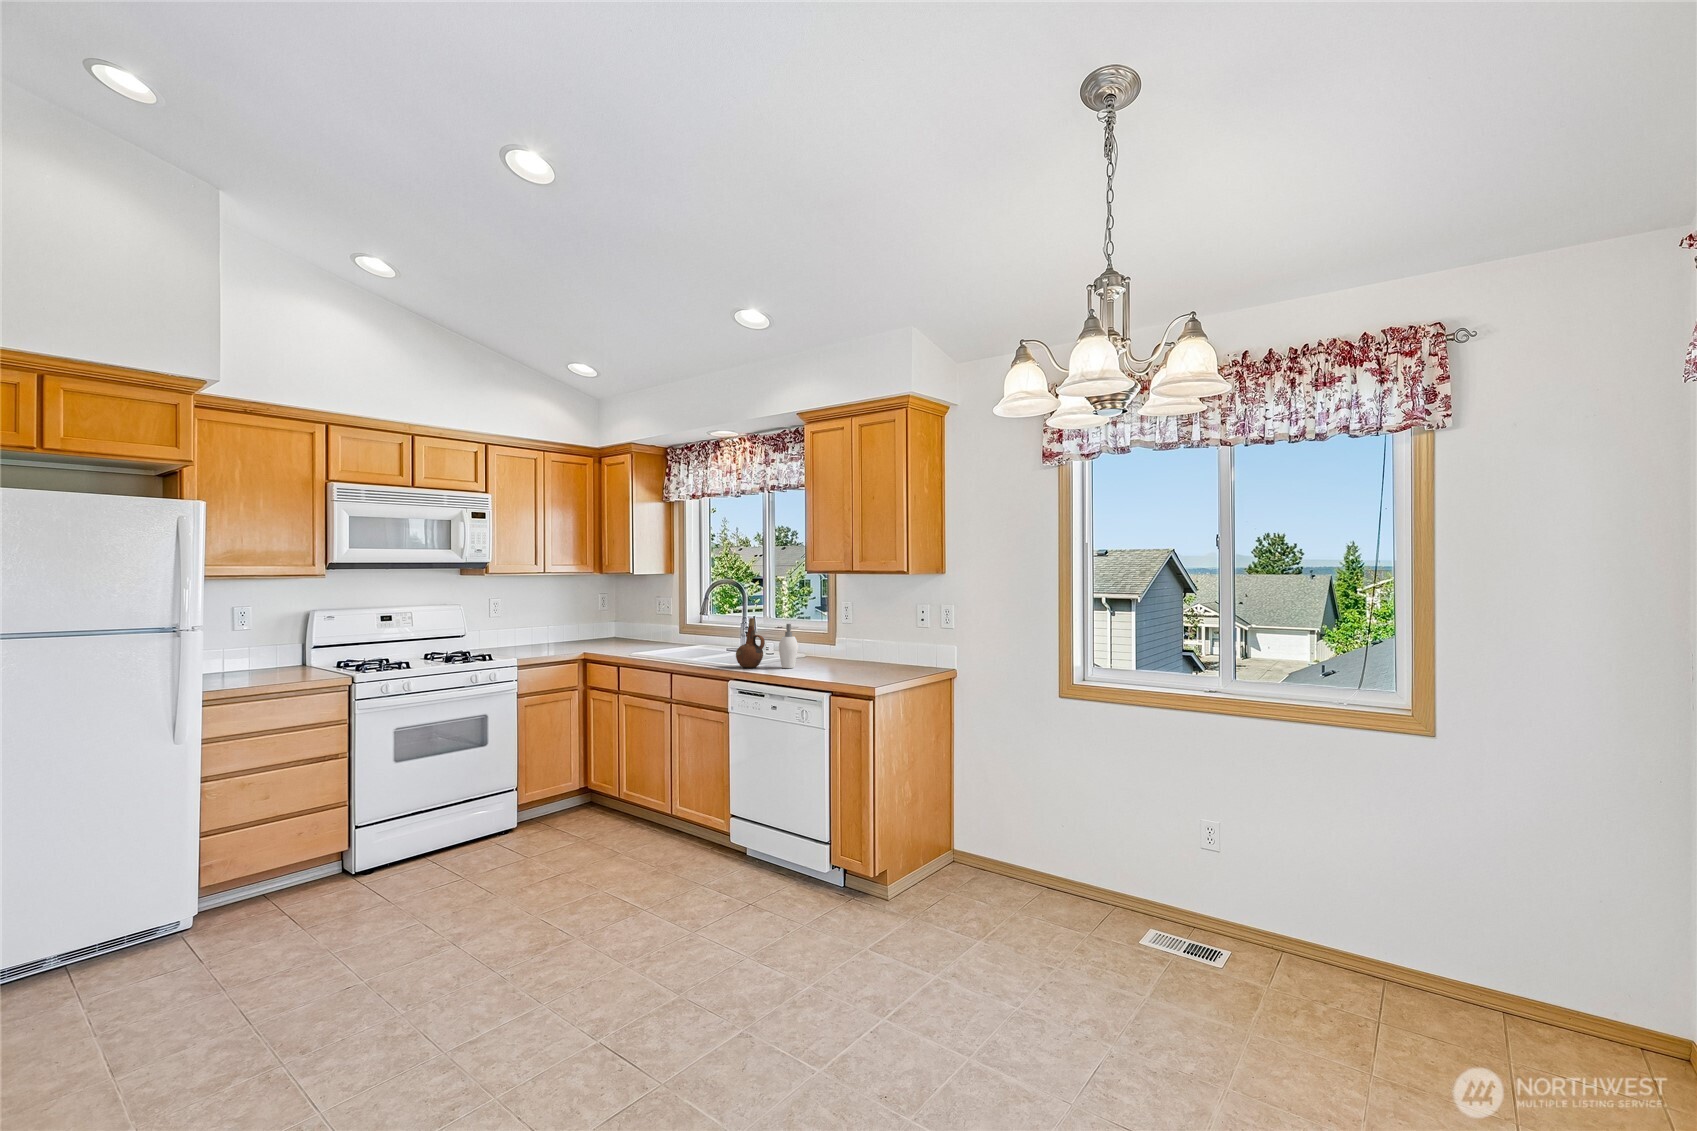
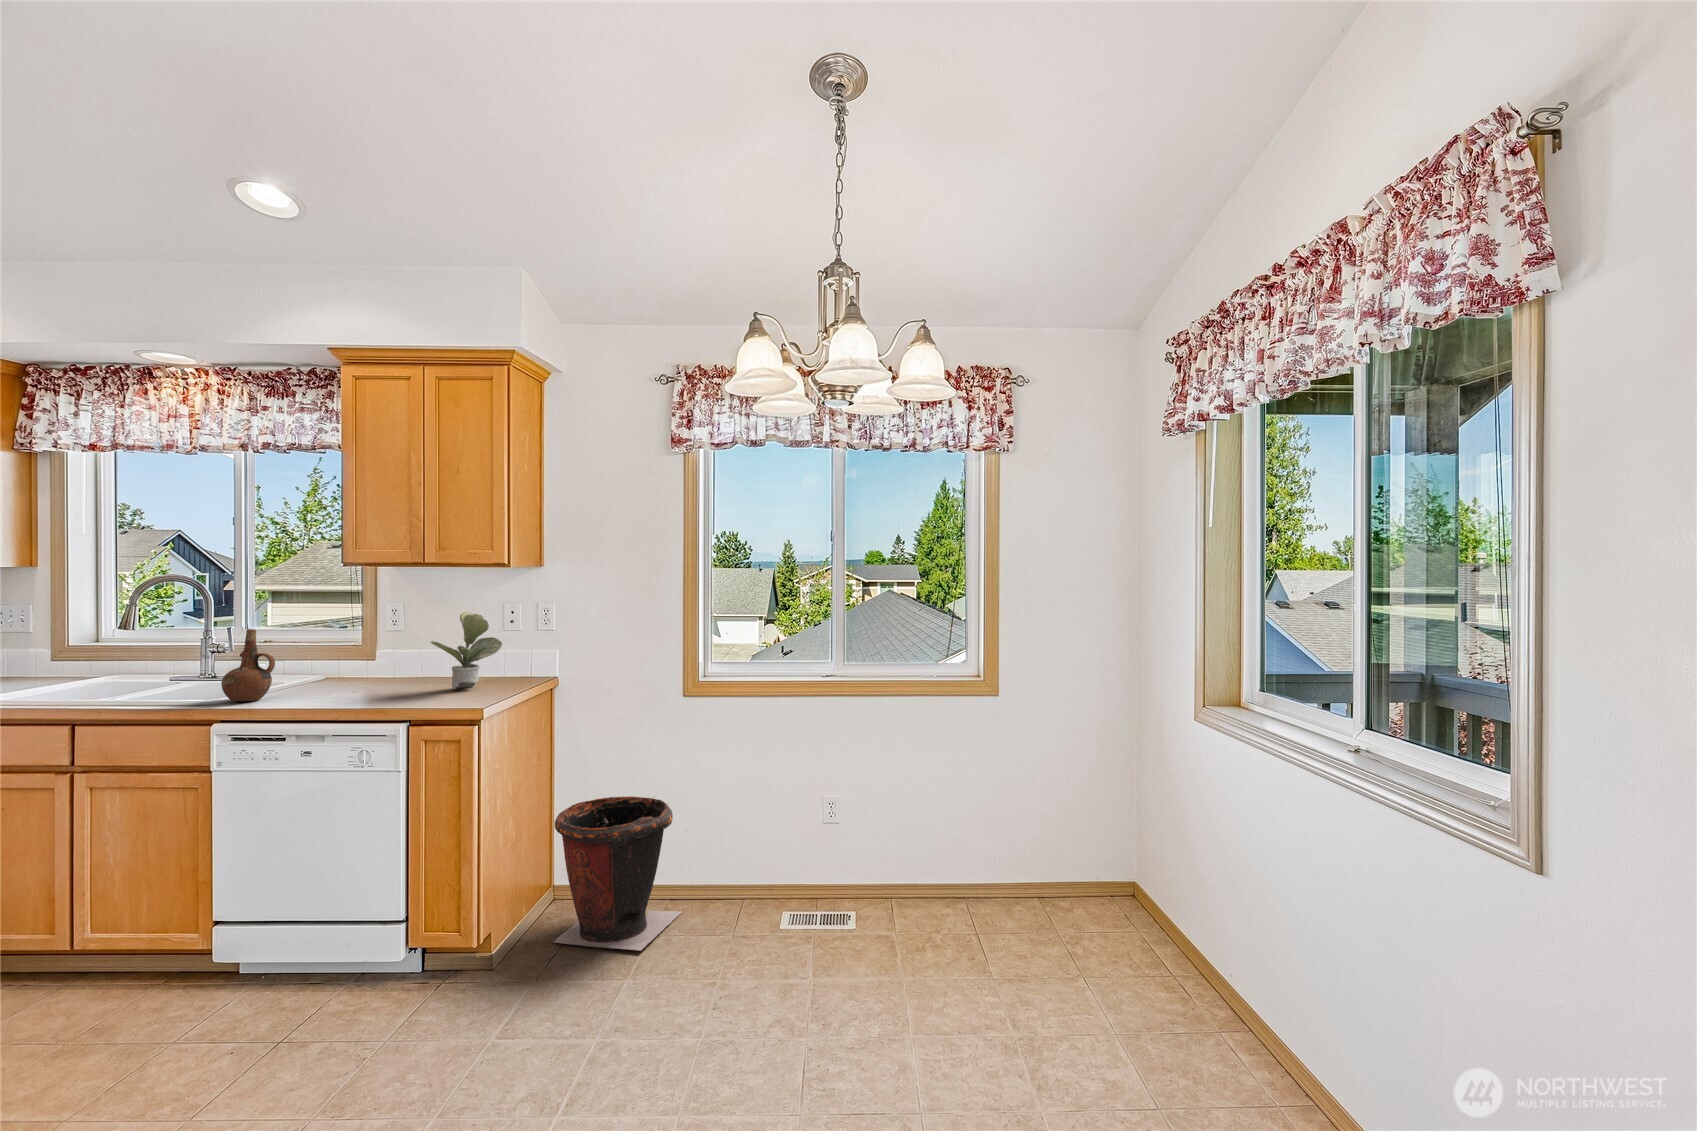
potted plant: none [854,610,906,671] -> present [430,611,502,689]
soap dispenser: present [779,624,798,668] -> none [301,635,337,696]
trash can: none [937,780,1054,920] -> present [554,796,682,951]

